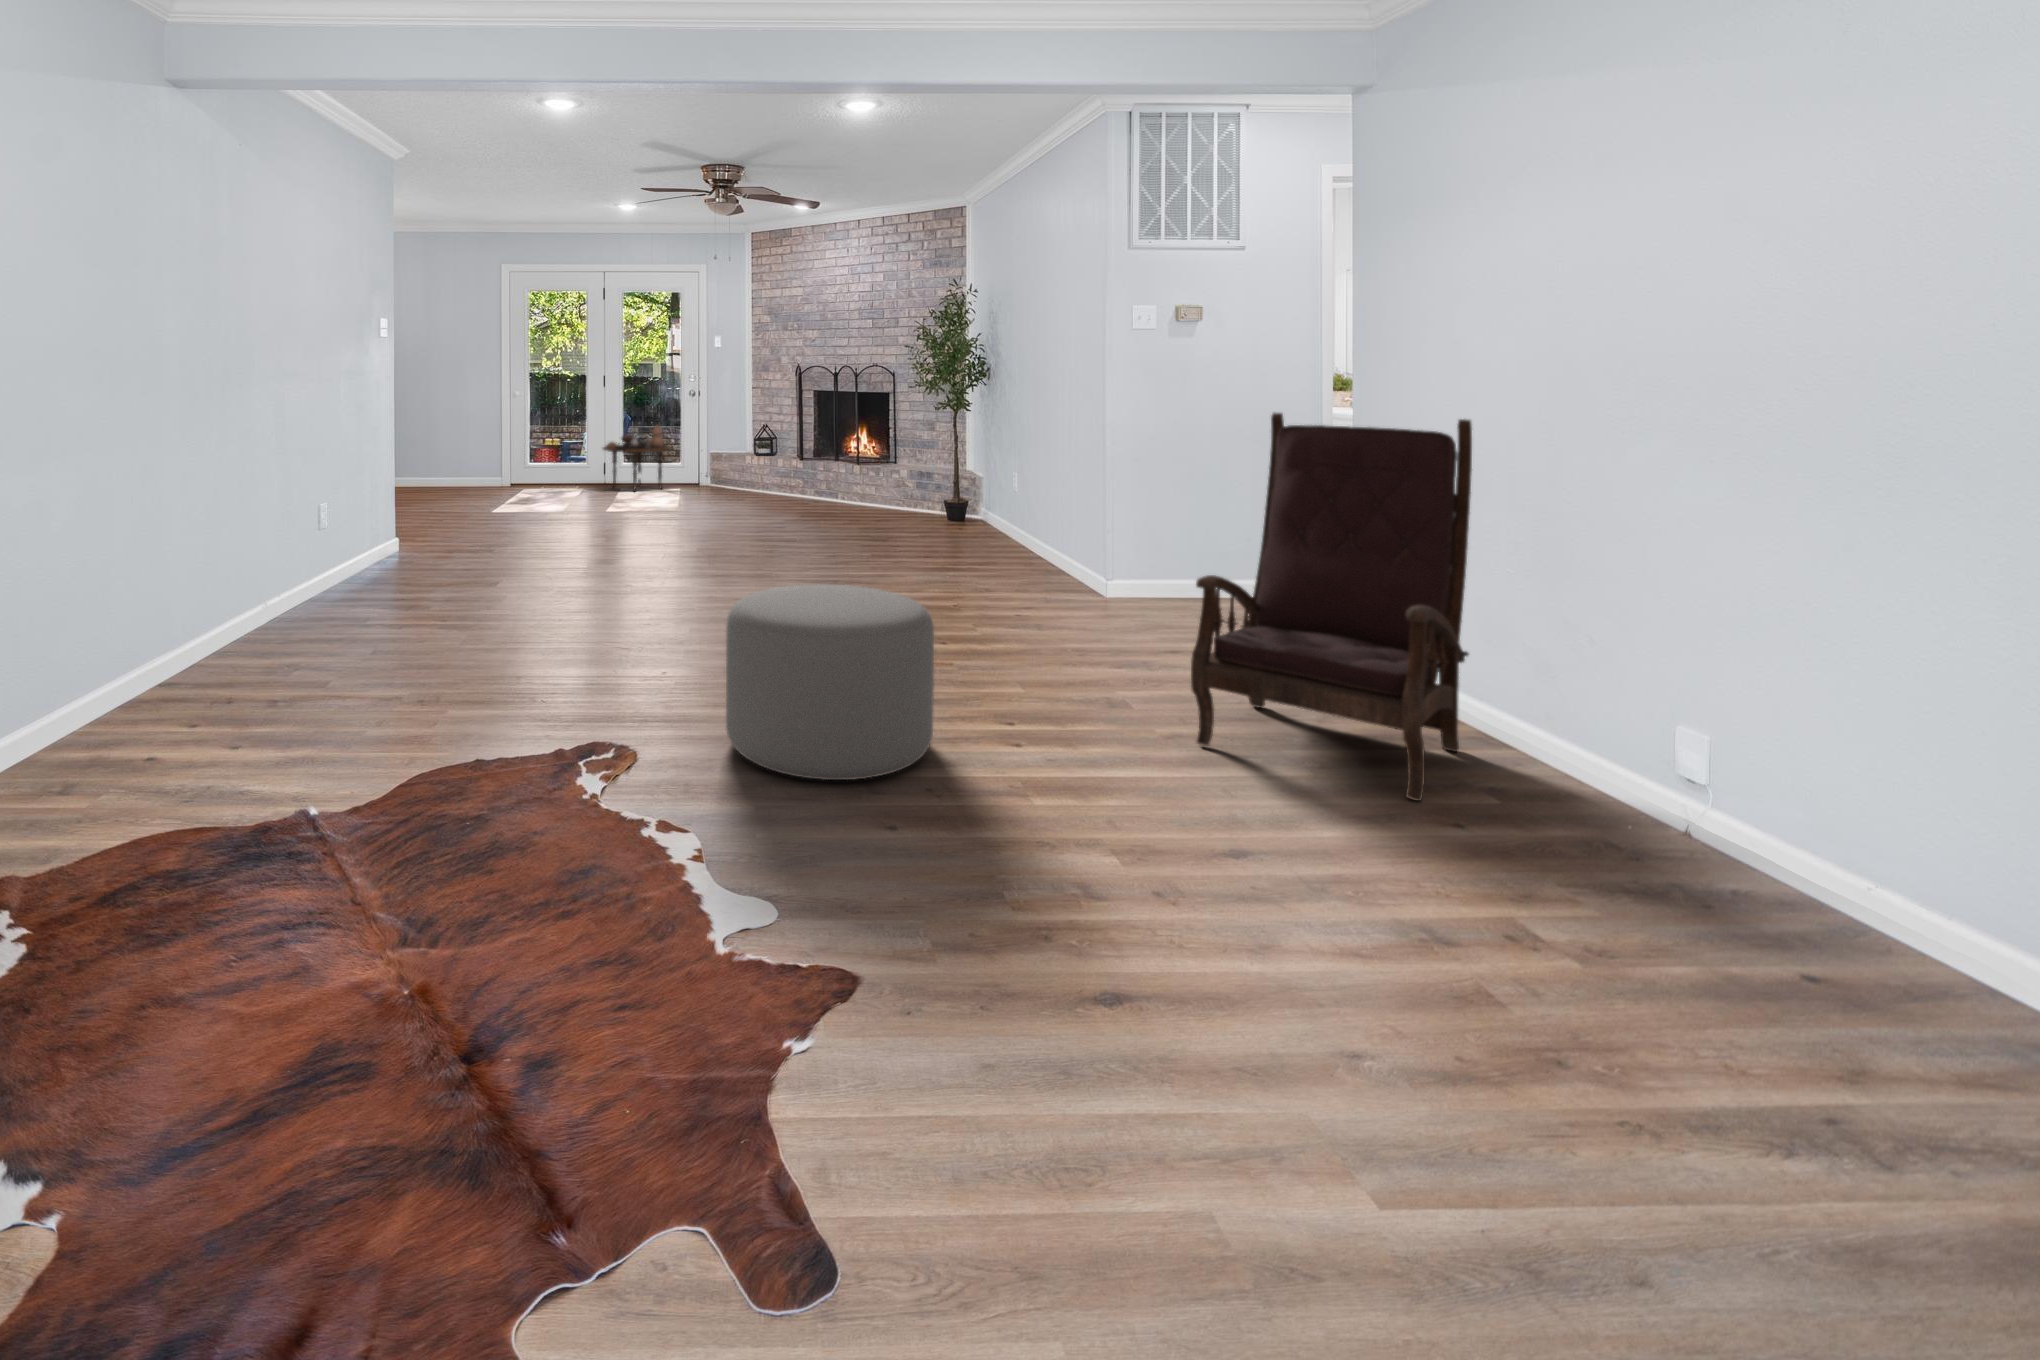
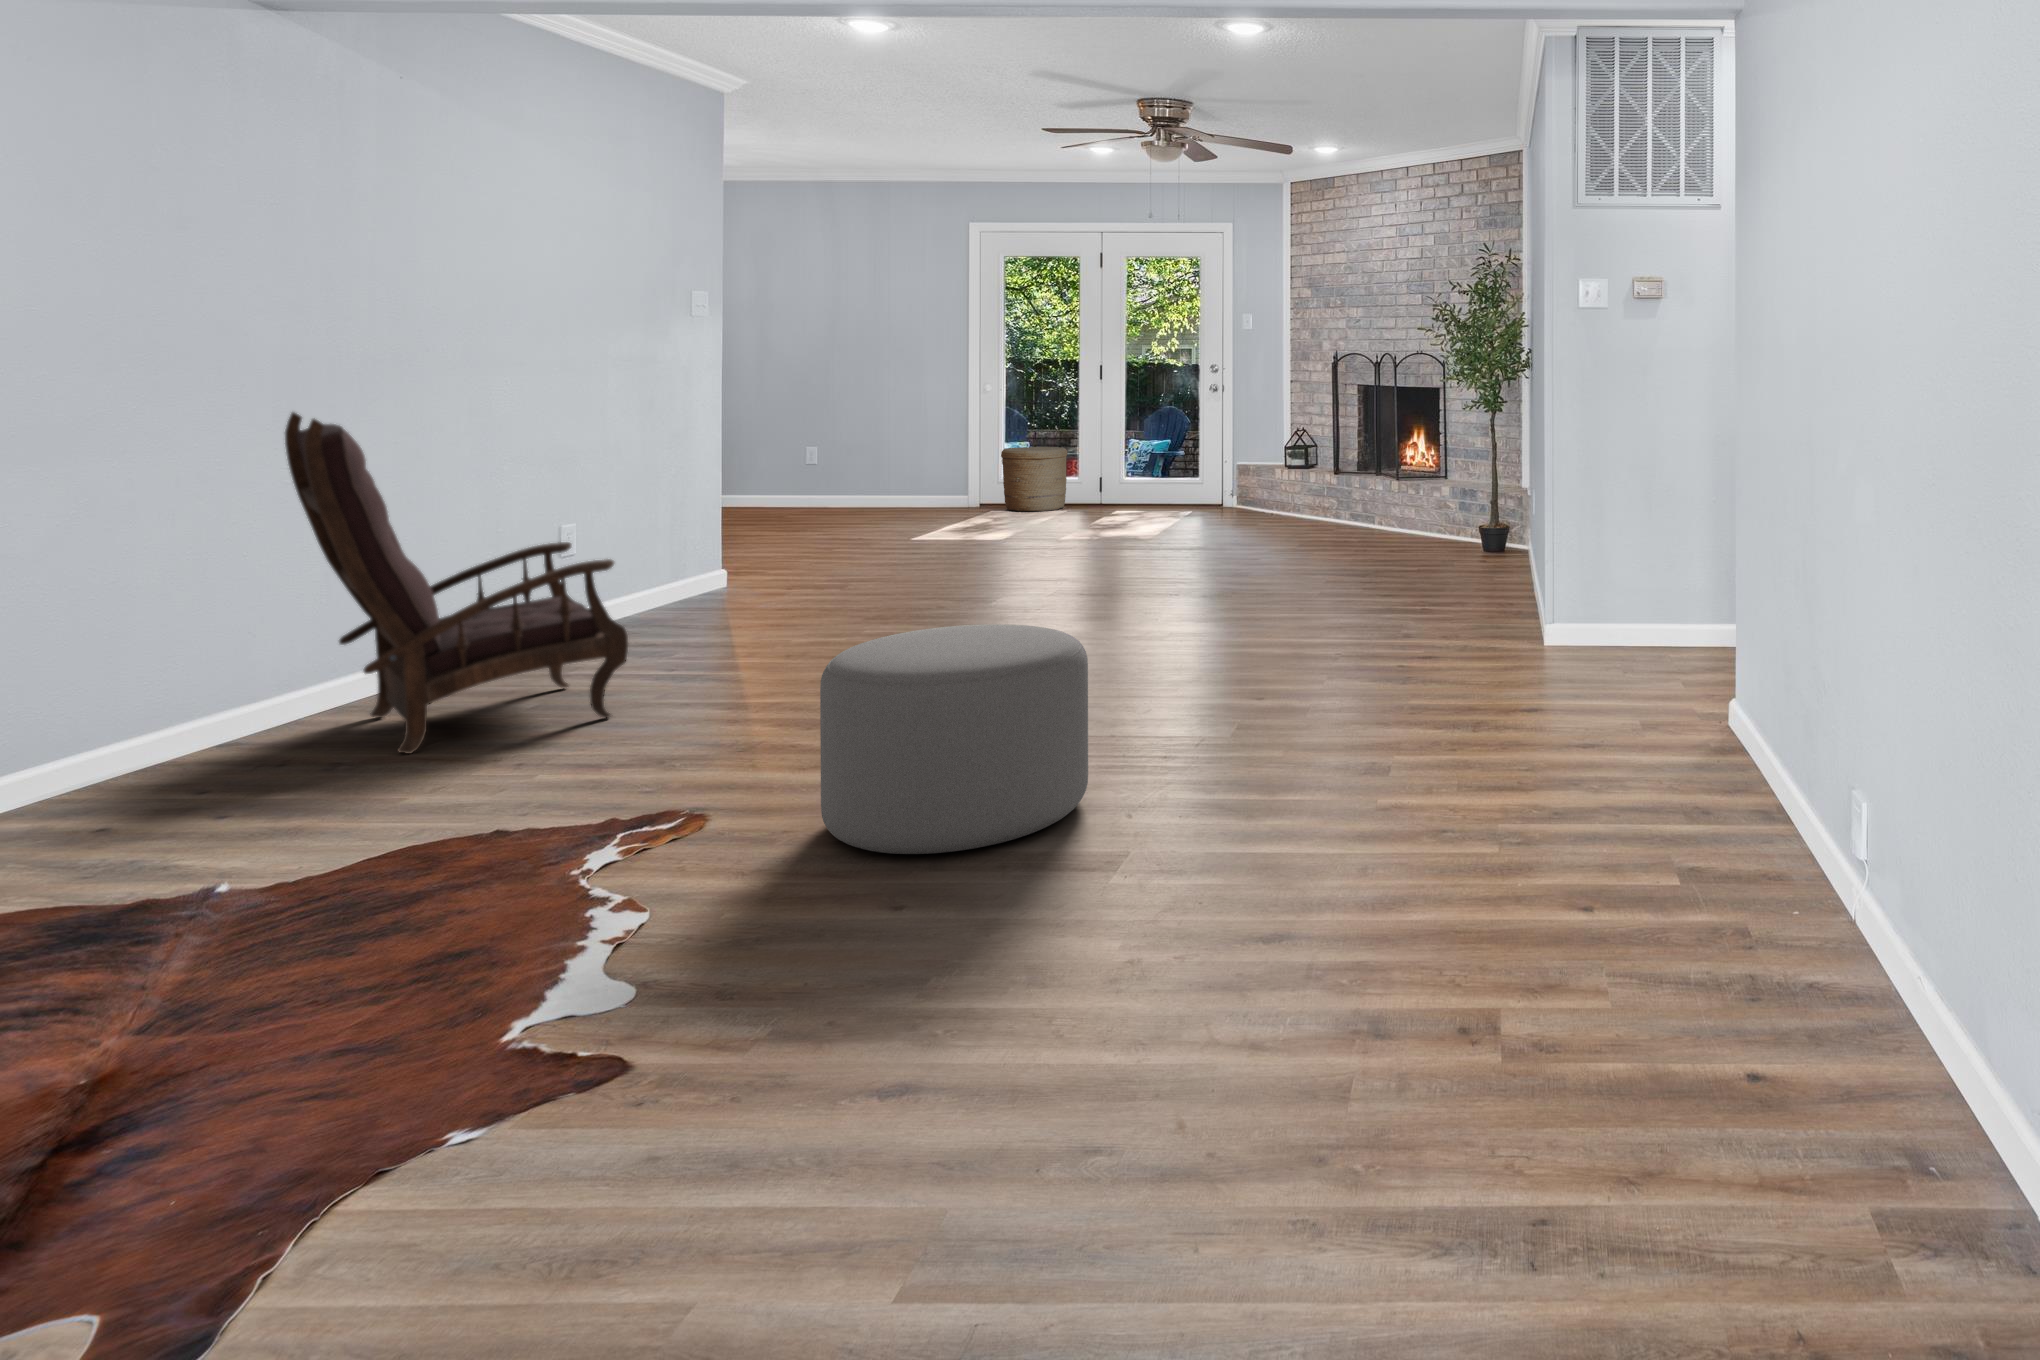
armchair: present [1191,413,1472,801] -> present [285,412,628,754]
side table: present [603,425,672,490] -> none [1098,429,1189,515]
woven basket: none [523,438,574,489] -> present [1001,447,1068,512]

